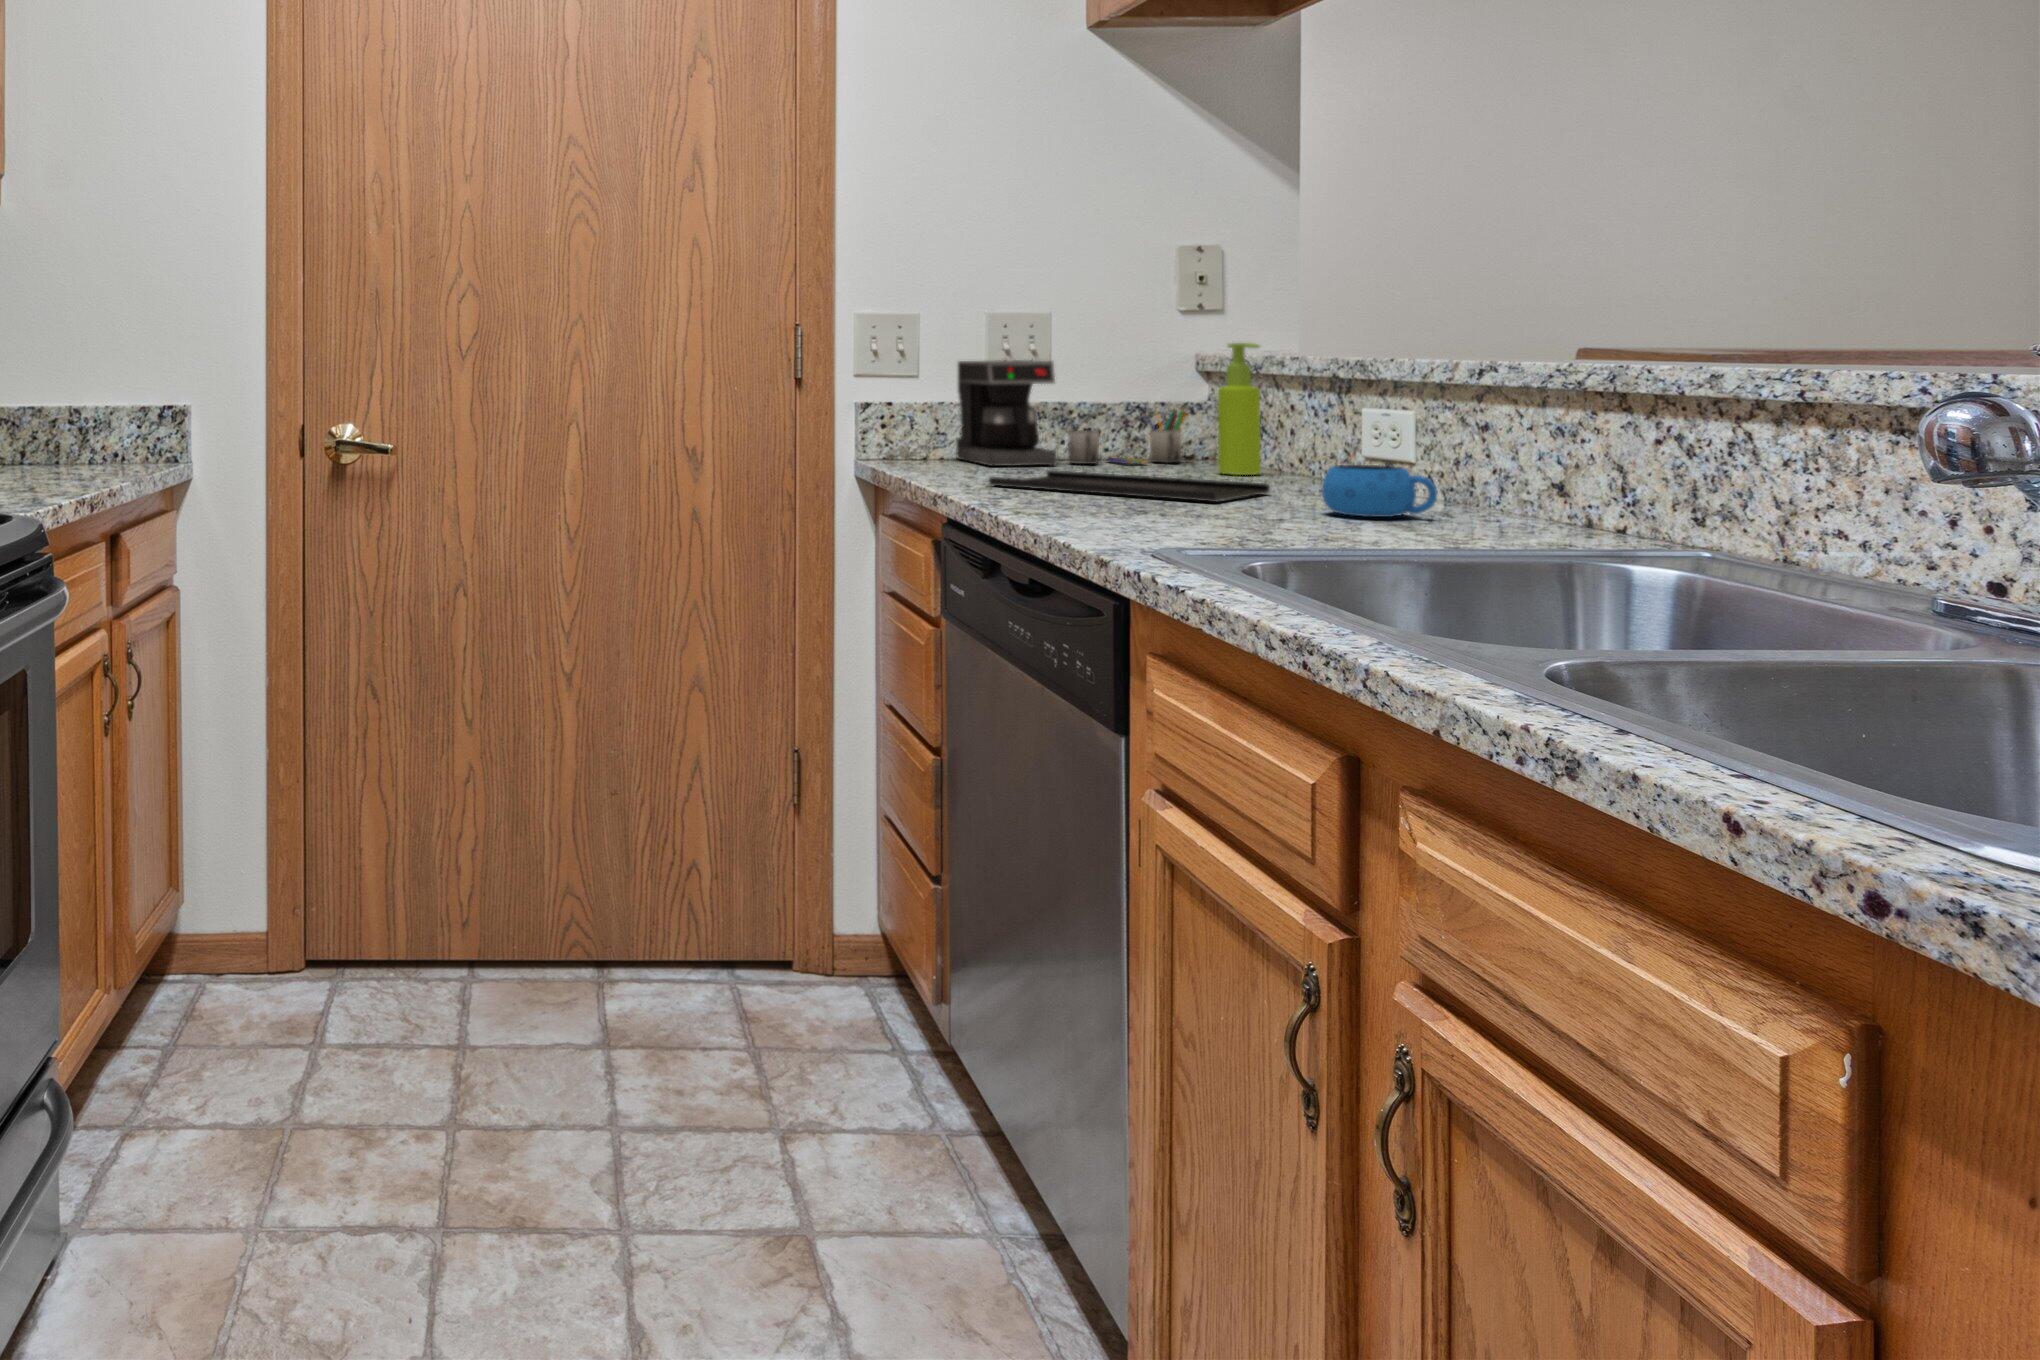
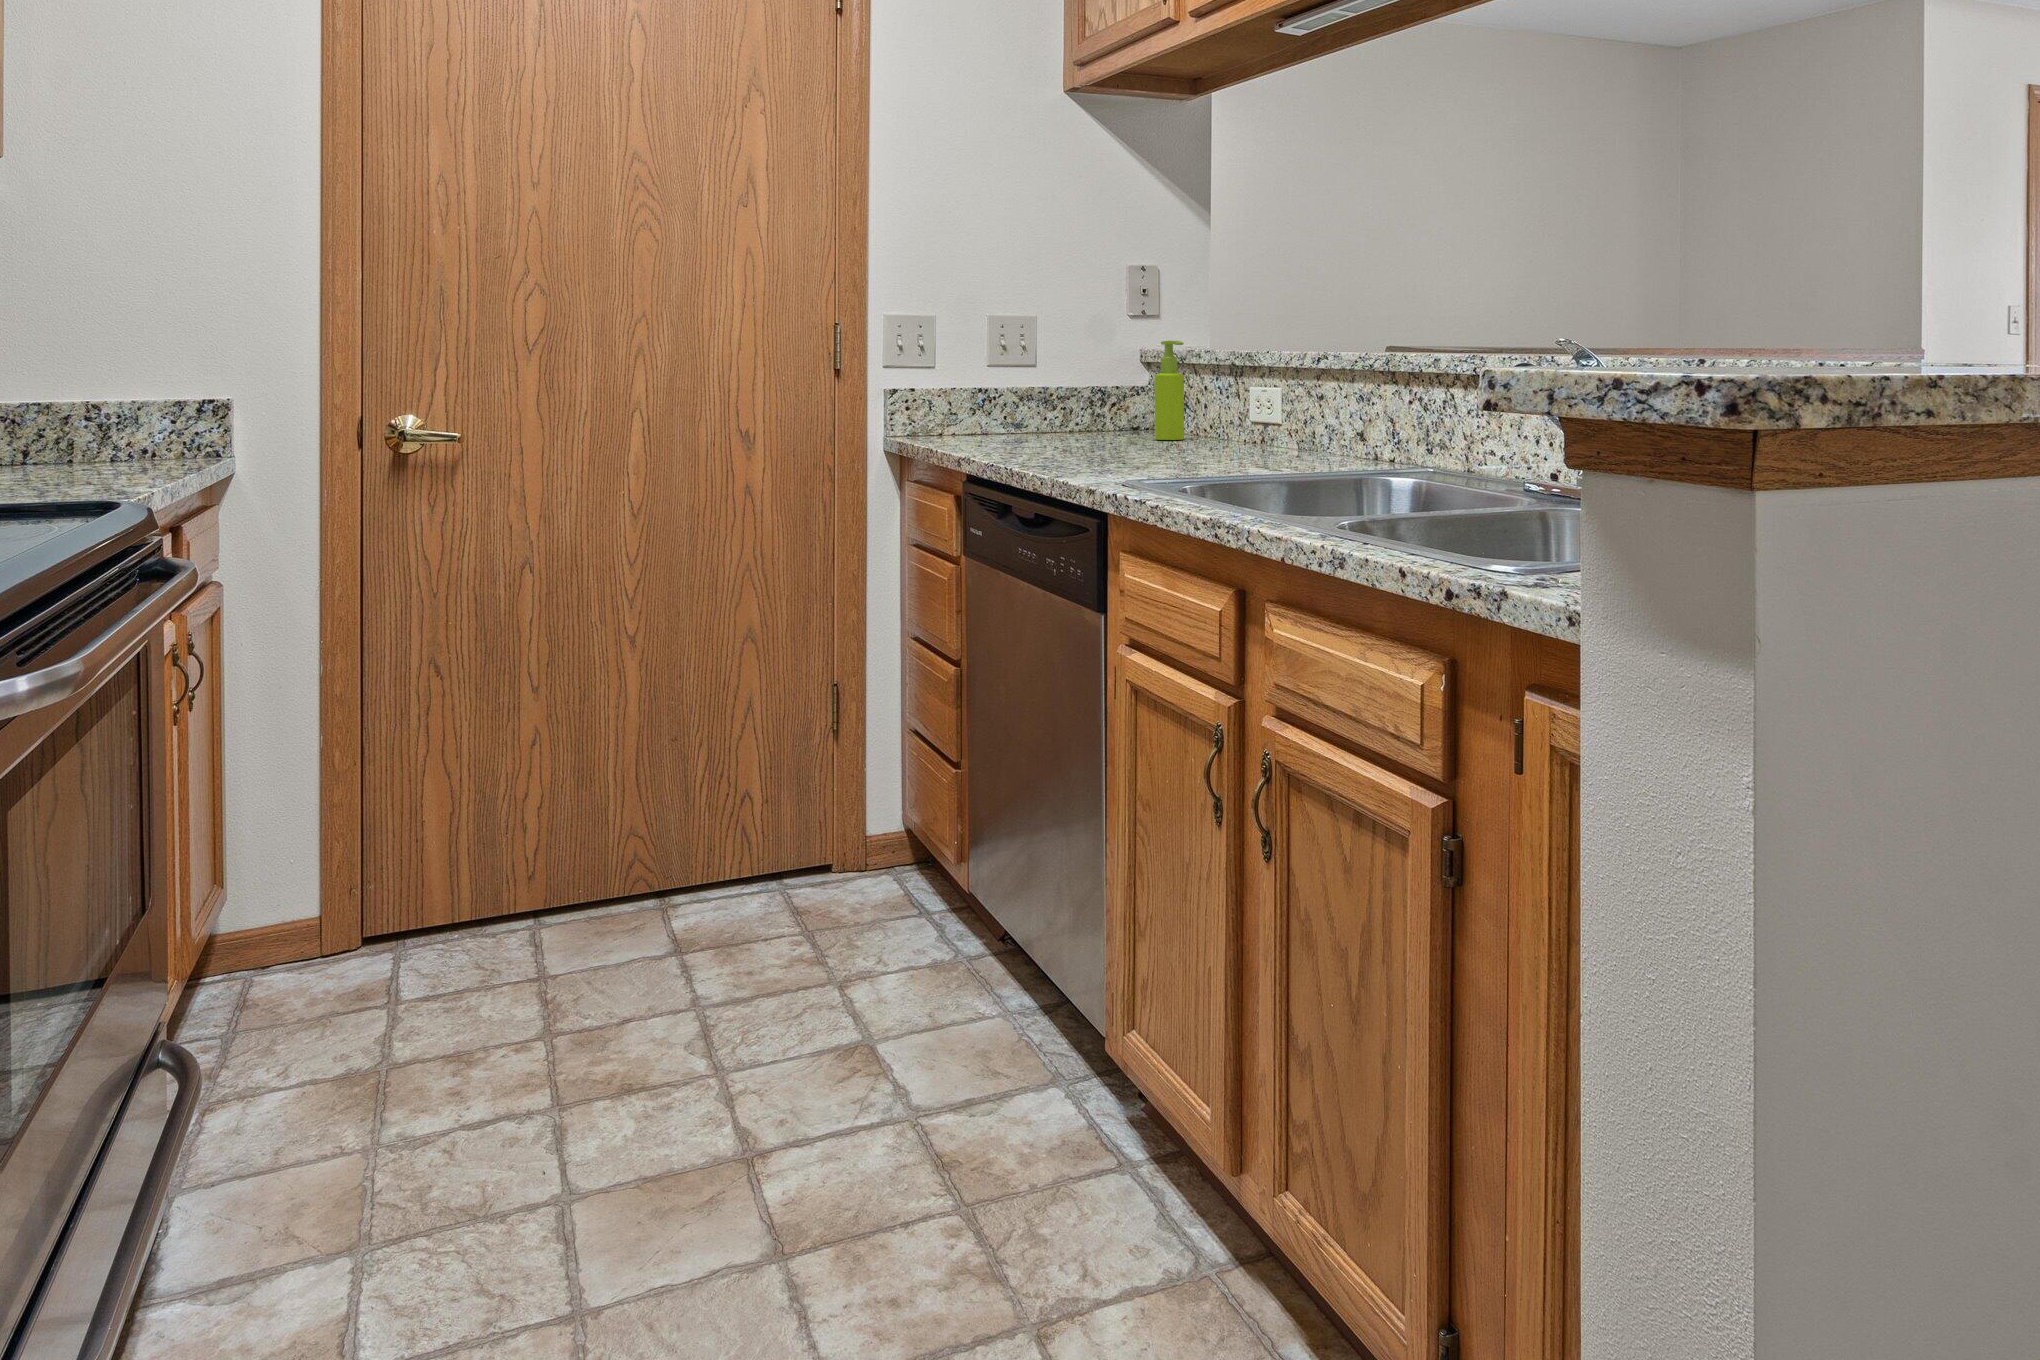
coffee maker: present [956,360,1187,466] -> none [959,355,1133,440]
mug: present [1322,465,1437,517] -> none [1225,425,1296,461]
tray: present [989,470,1270,502] -> none [993,440,1192,456]

